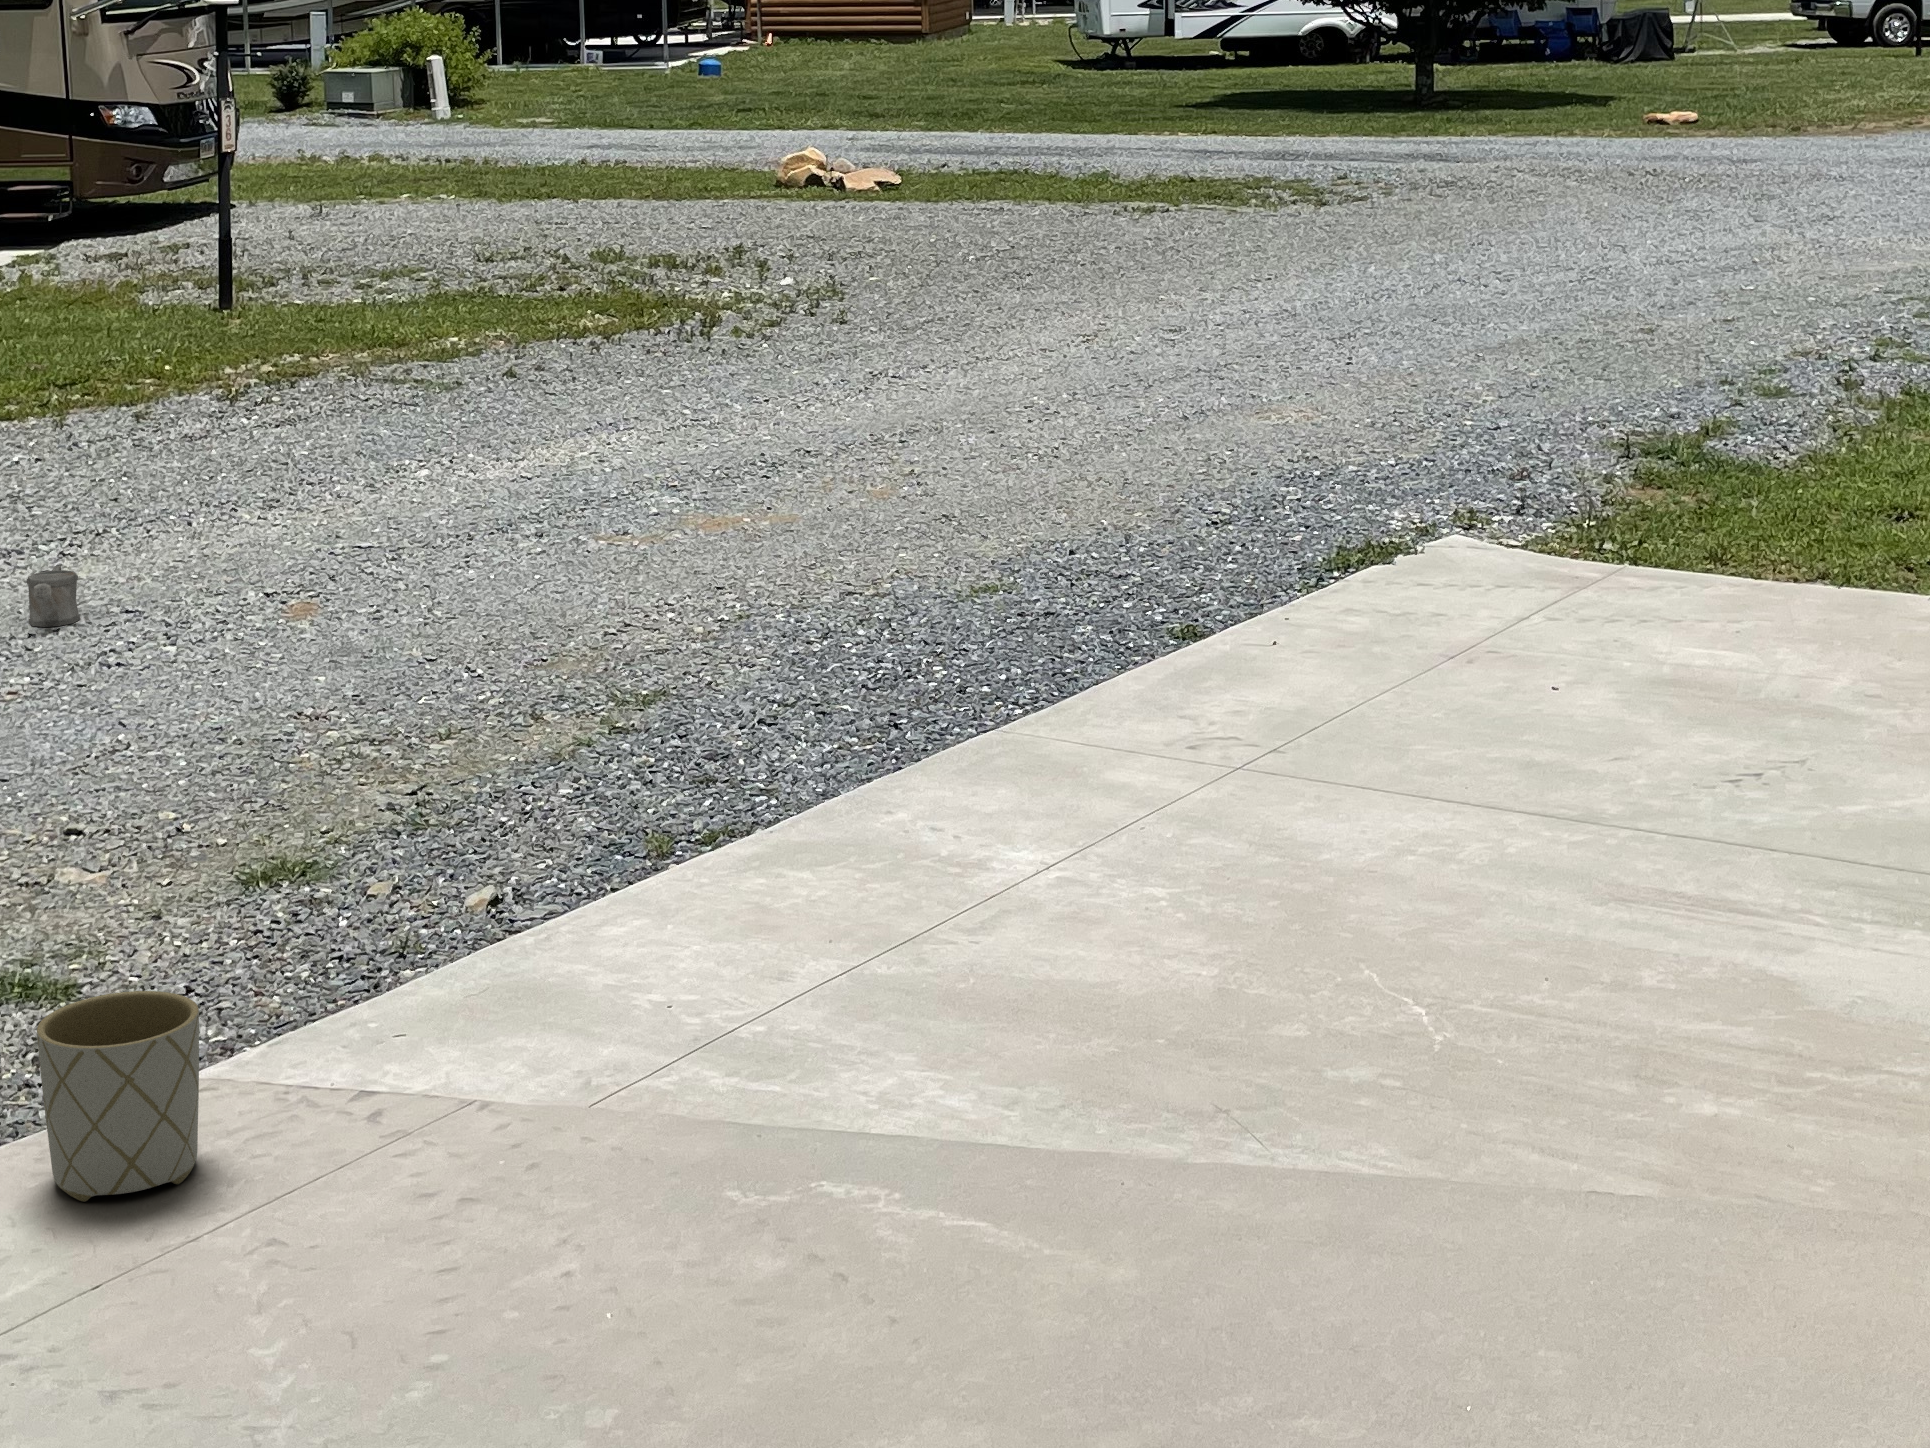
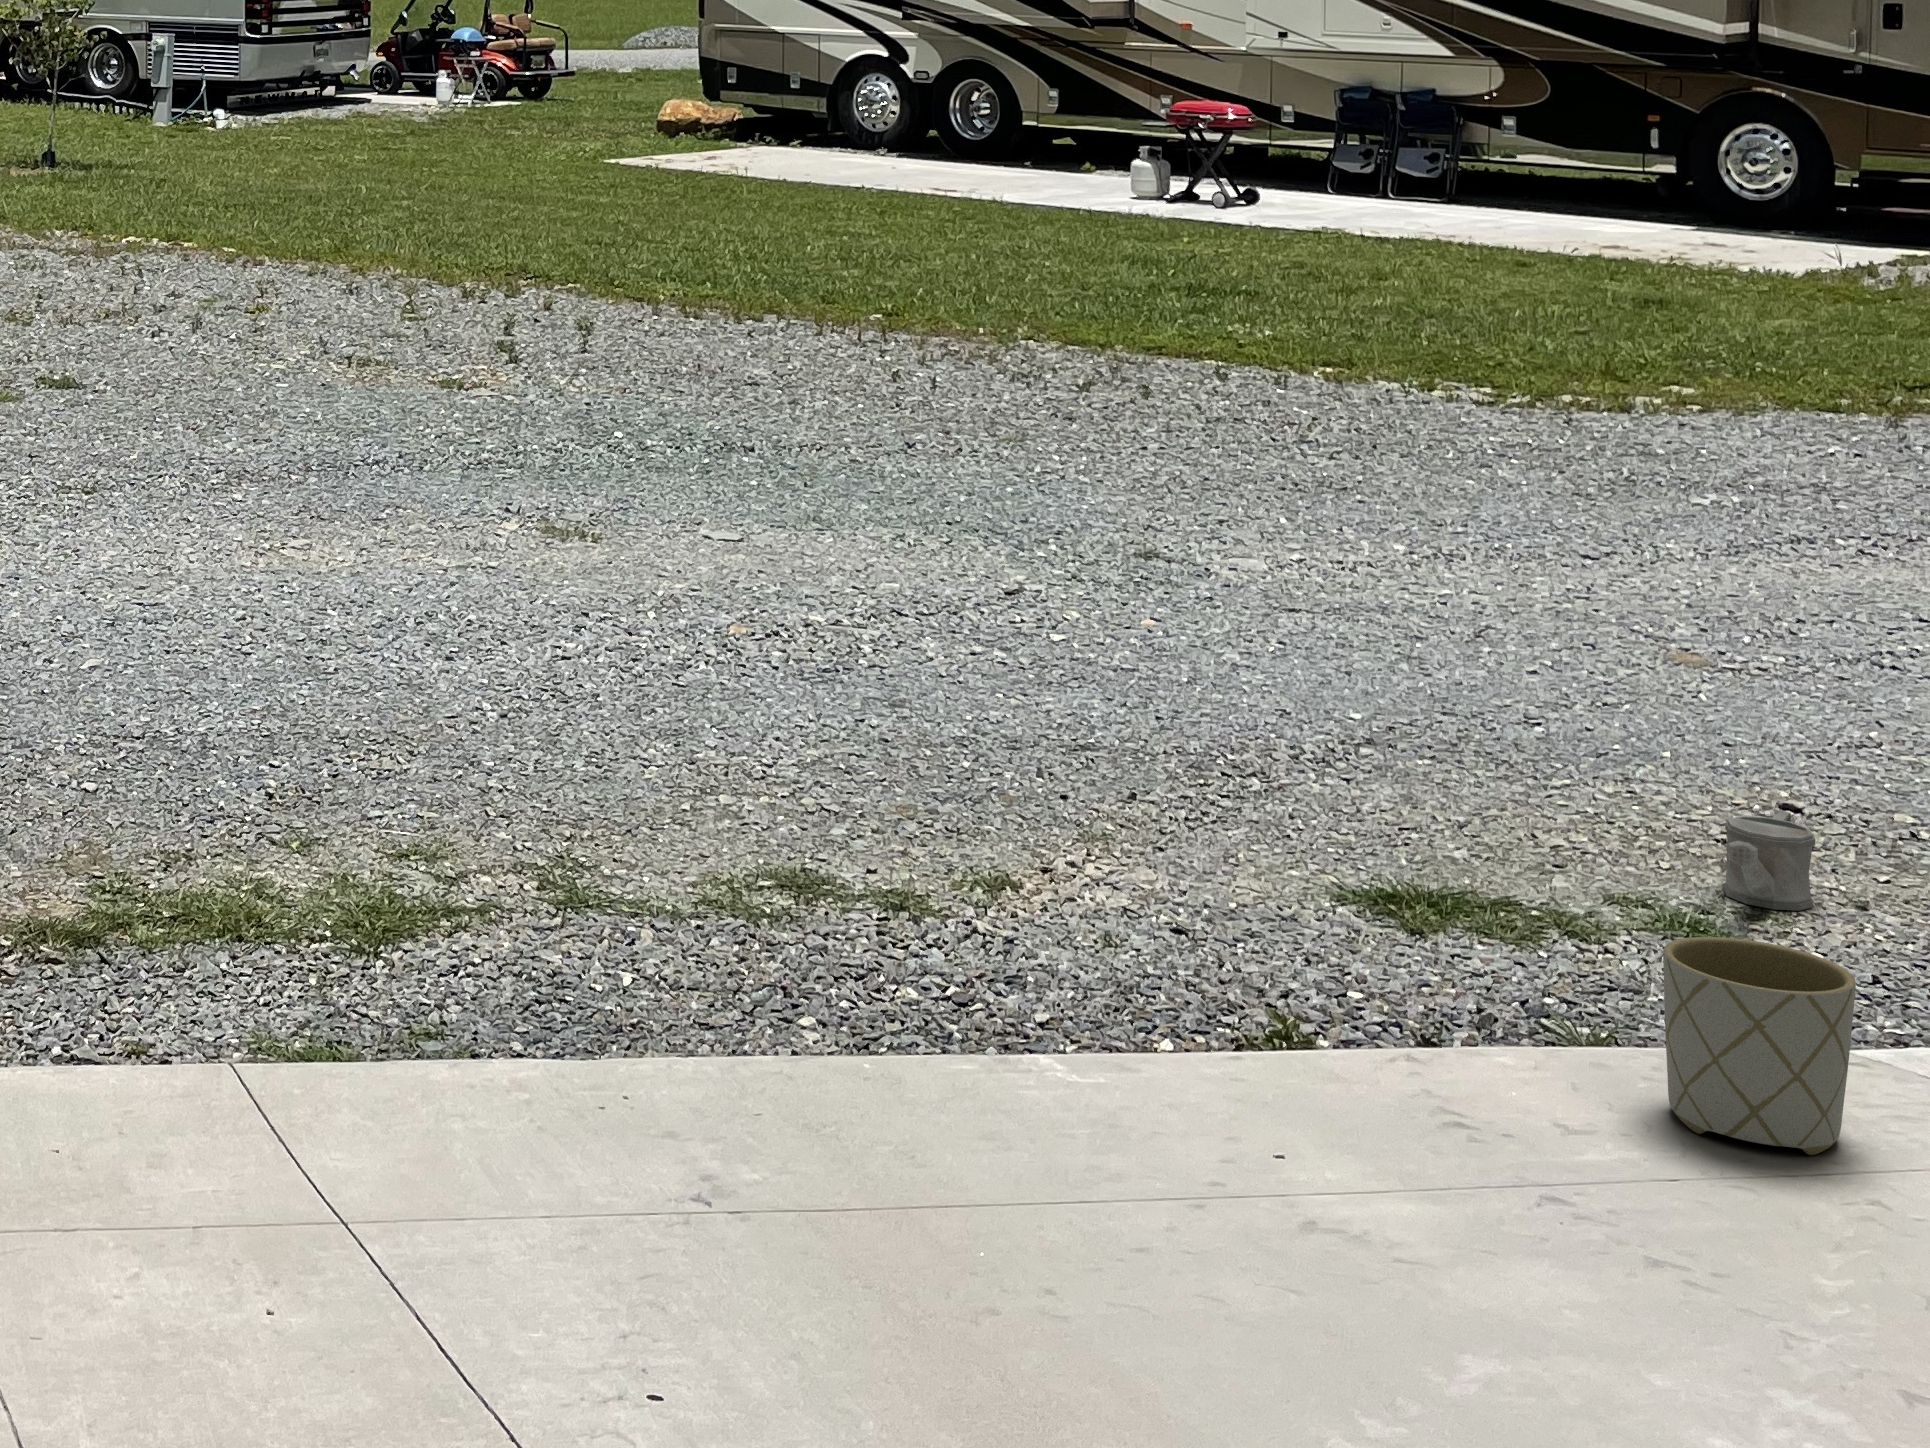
watering can: present [27,566,80,627] -> present [1723,811,1815,911]

